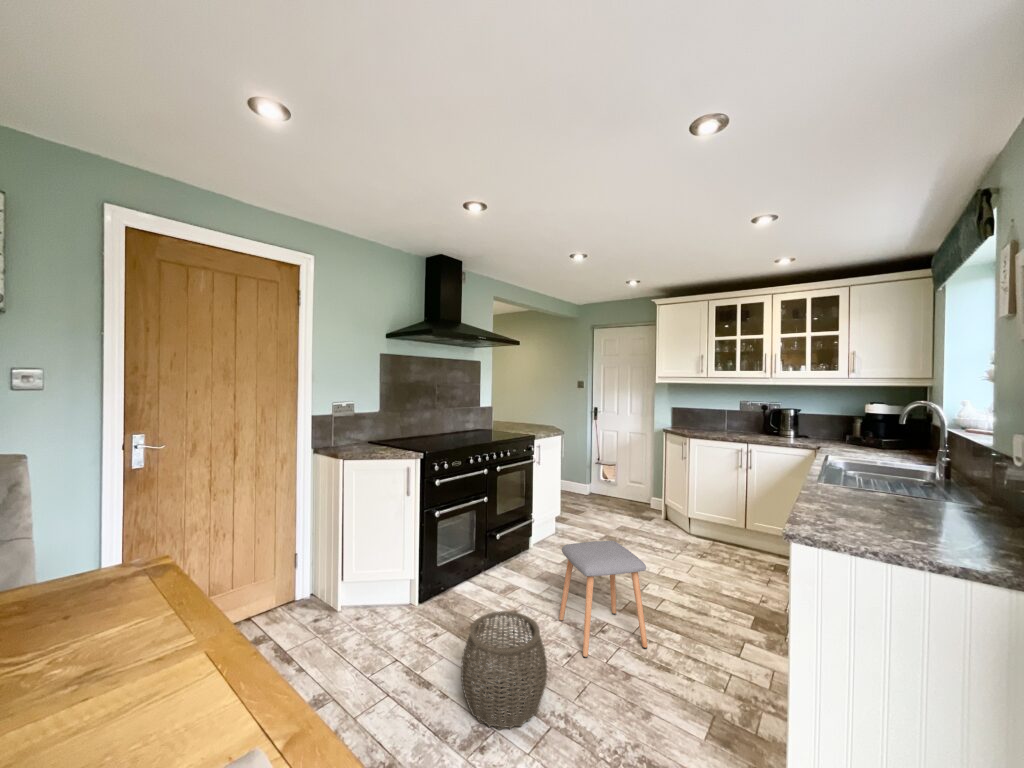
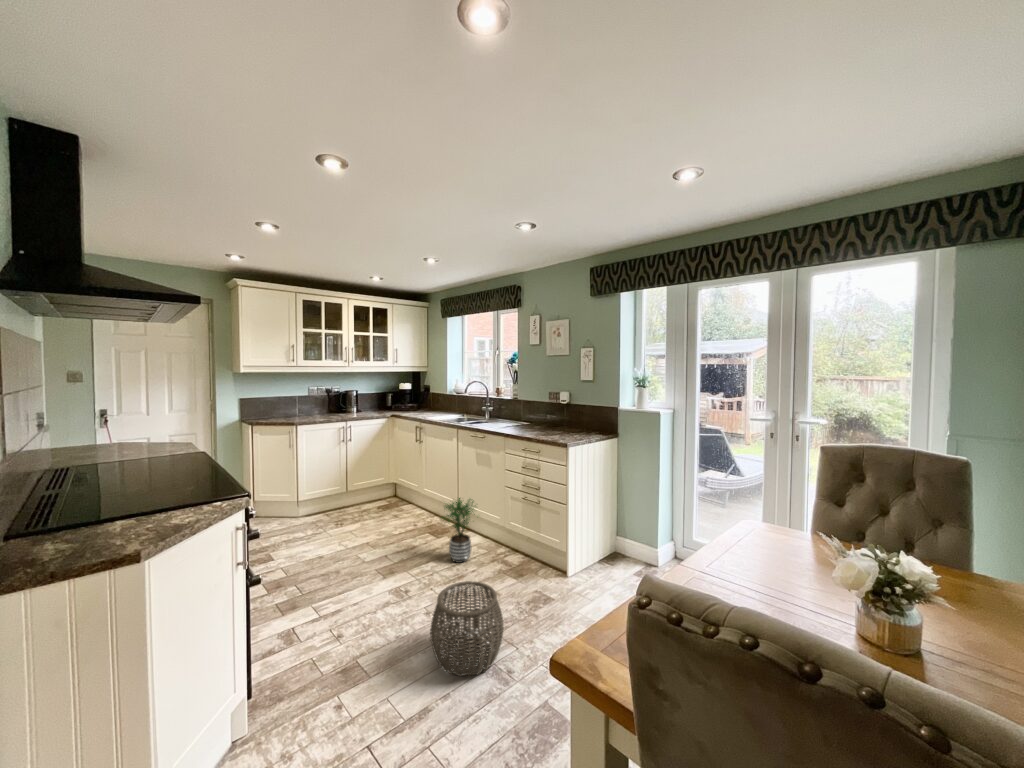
stool: present [559,541,648,658] -> none [372,516,436,611]
potted plant: none [676,563,752,672] -> present [441,498,475,563]

